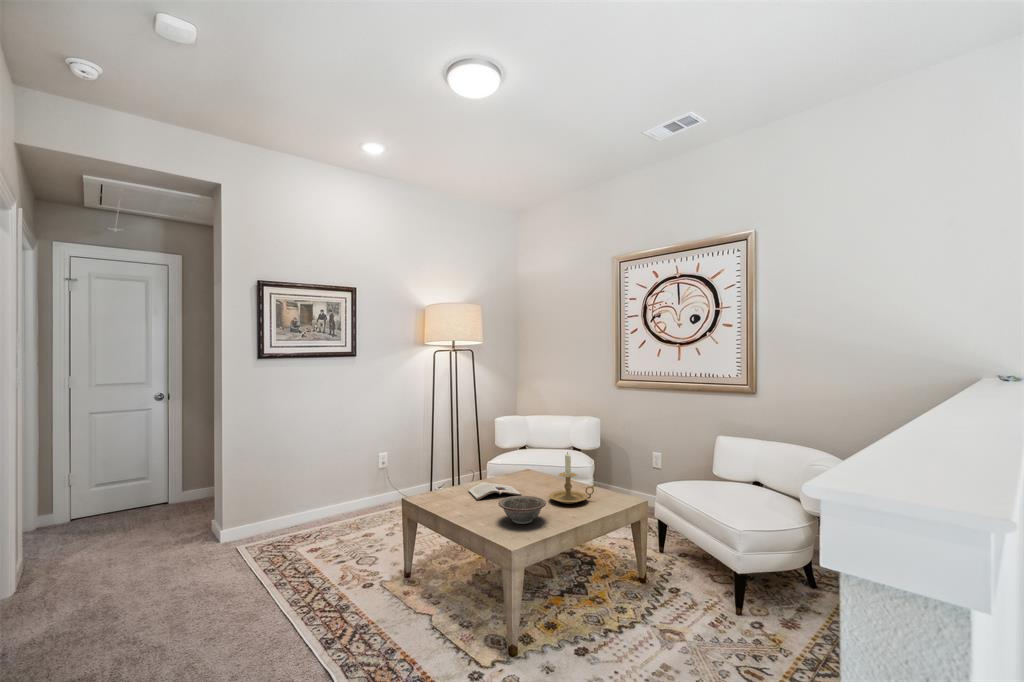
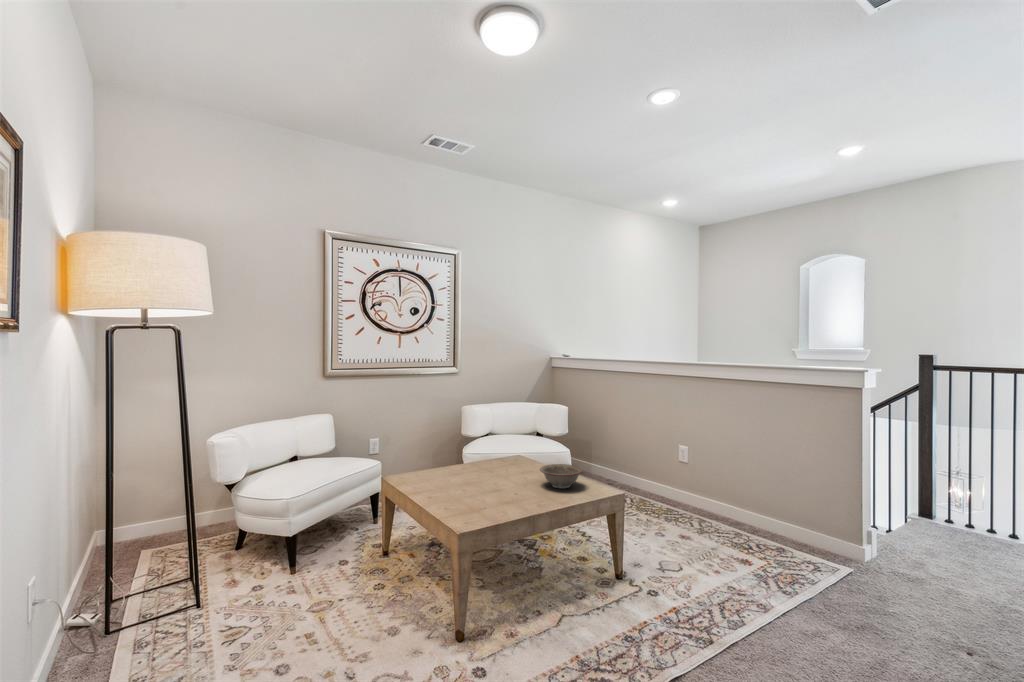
candle holder: present [549,453,594,504] -> none [494,427,529,473]
magazine: present [468,483,521,500] -> none [450,481,496,500]

